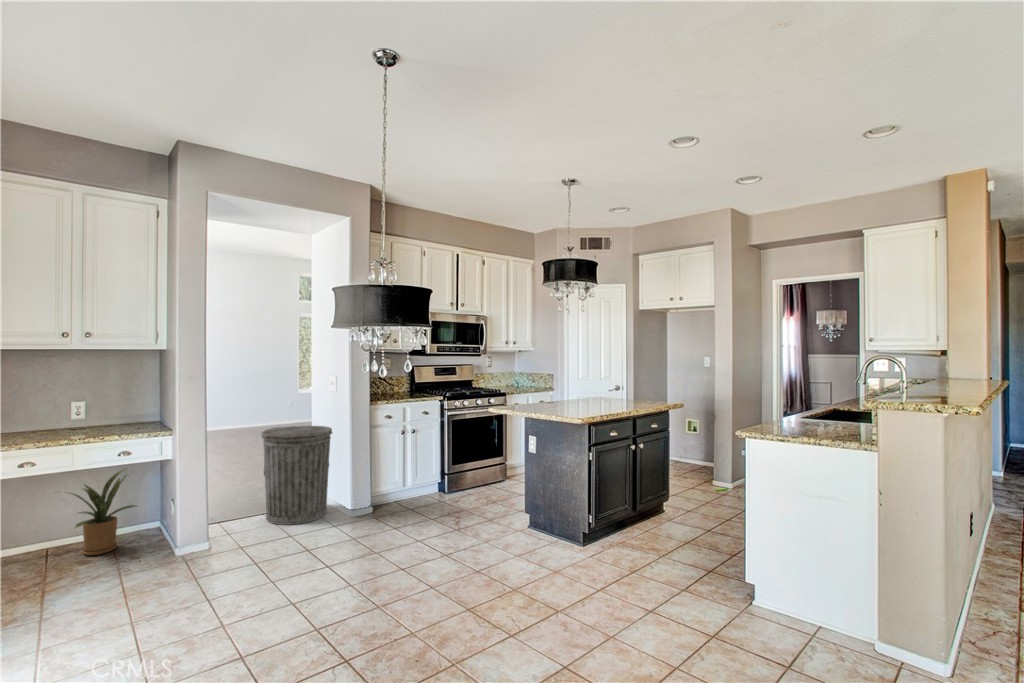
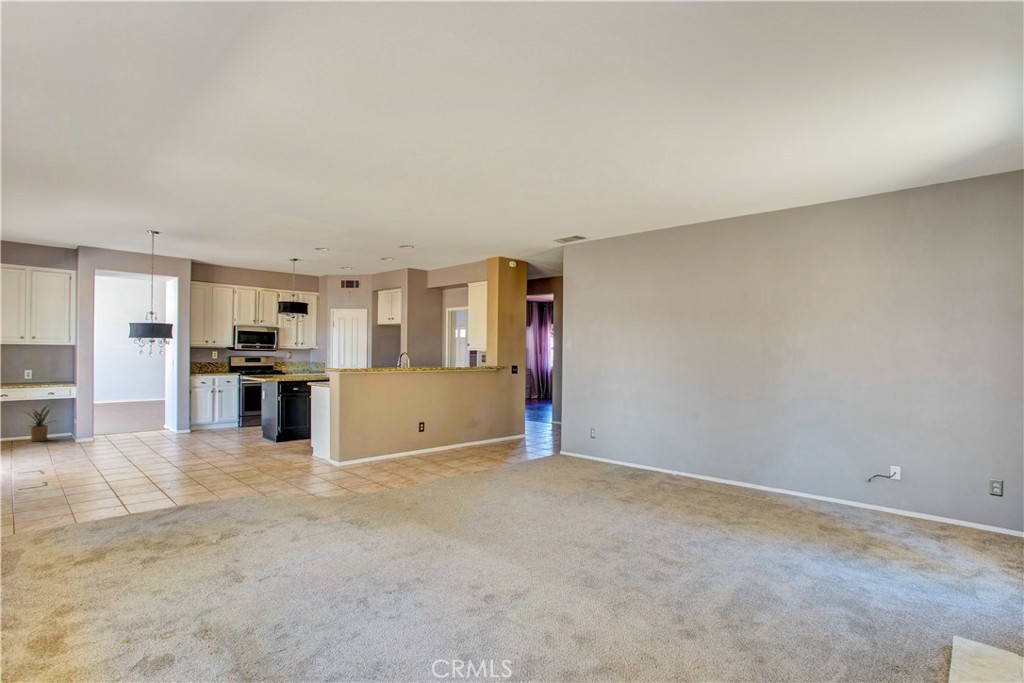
trash can: present [261,426,332,525] -> none [127,387,168,434]

